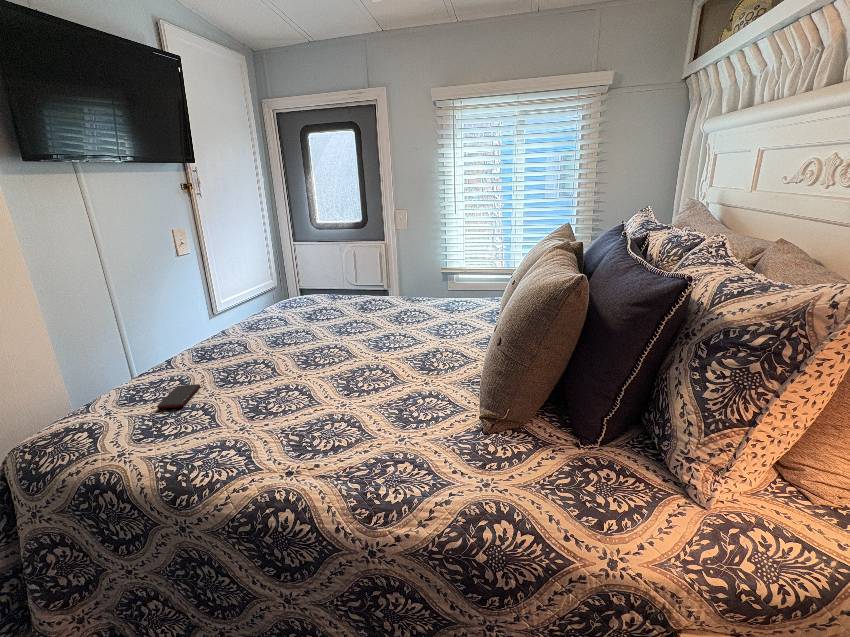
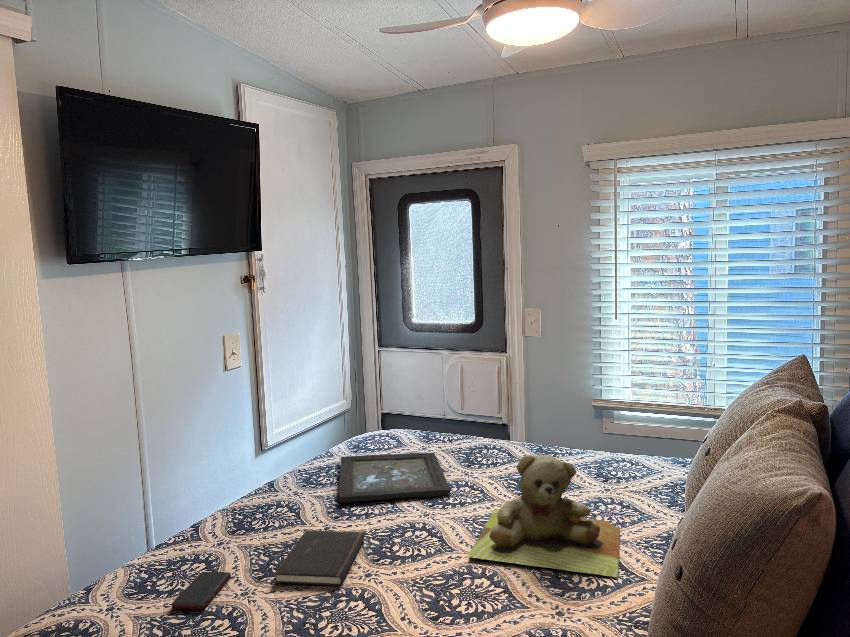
teddy bear: none [367,293,461,361] -> present [468,455,620,577]
tray: none [272,305,352,338] -> present [339,453,450,503]
hardcover book: none [233,352,296,387] -> present [274,530,365,586]

